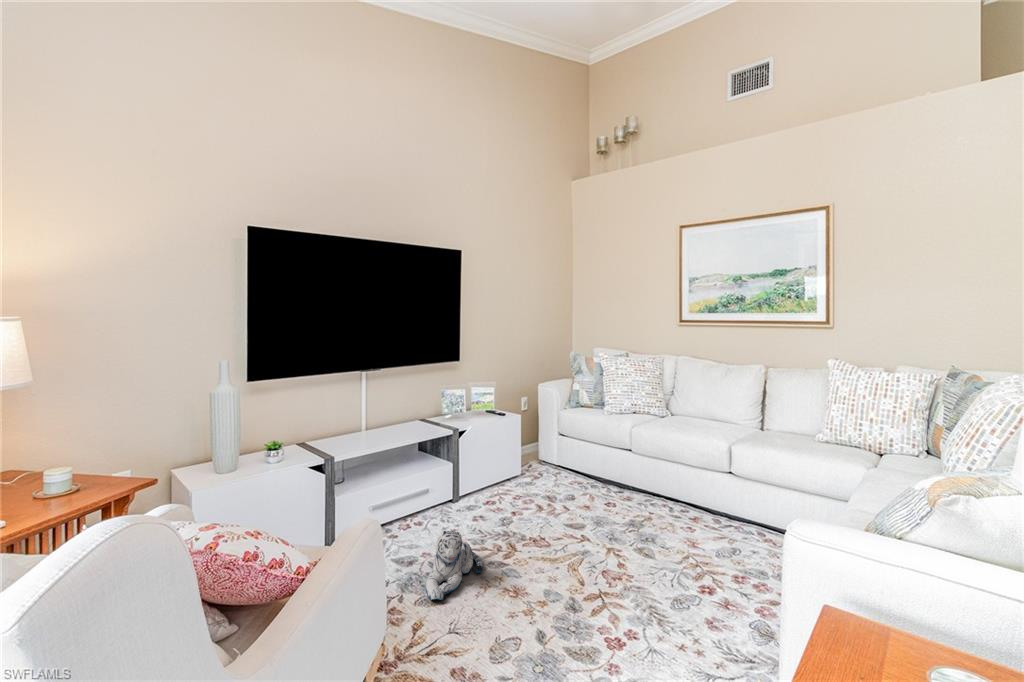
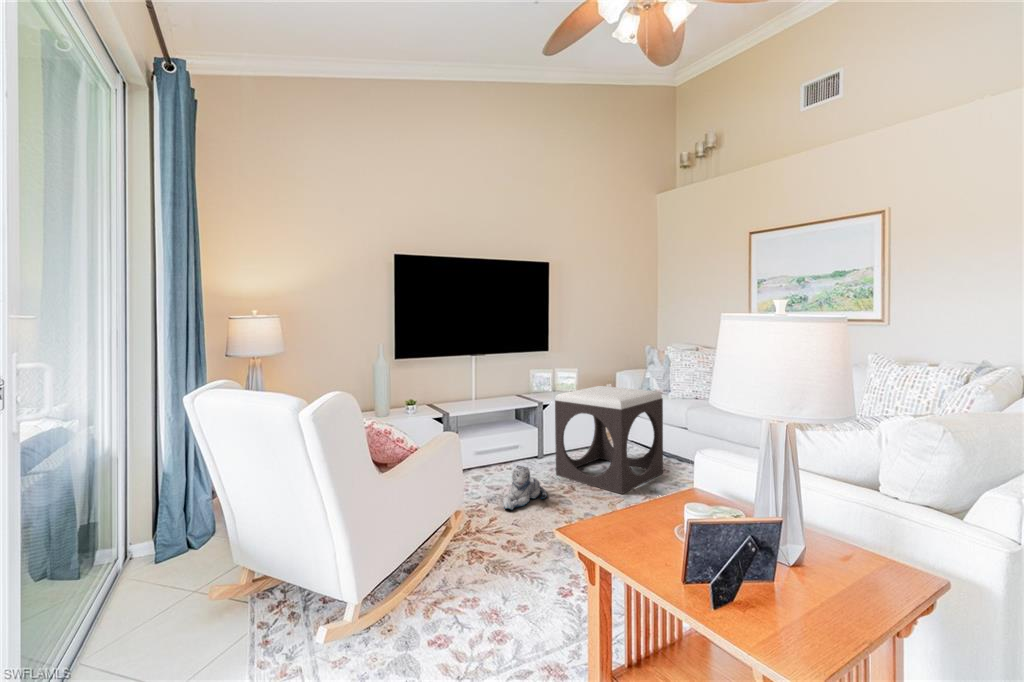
footstool: none [481,405,611,549] -> present [555,386,663,494]

